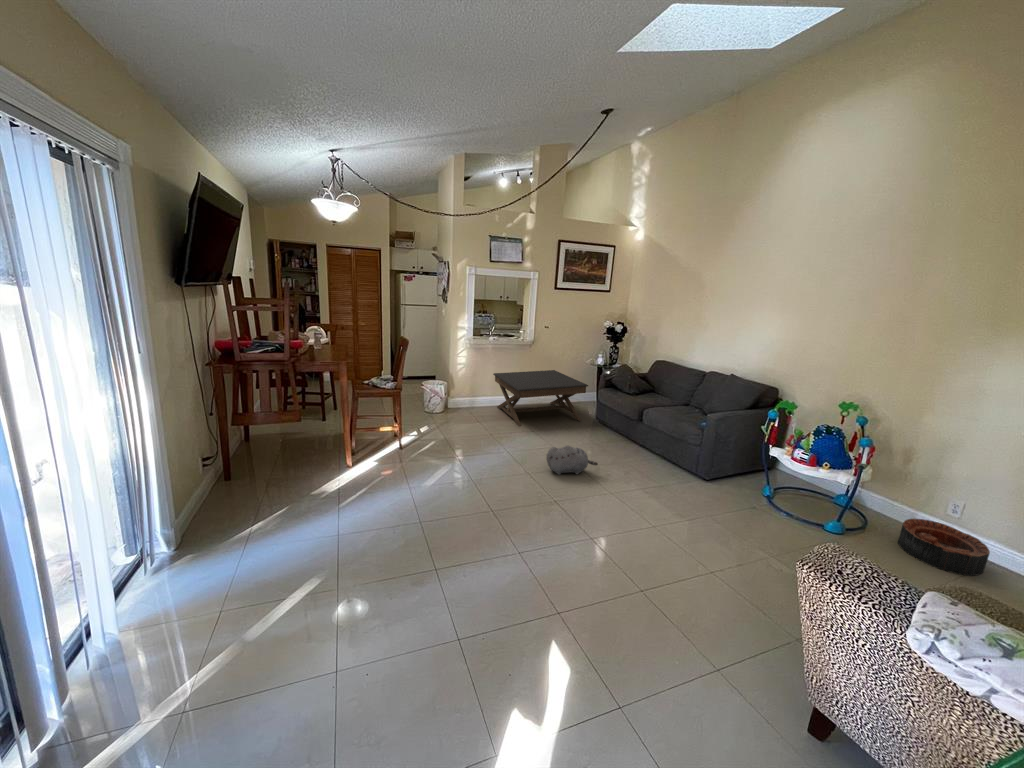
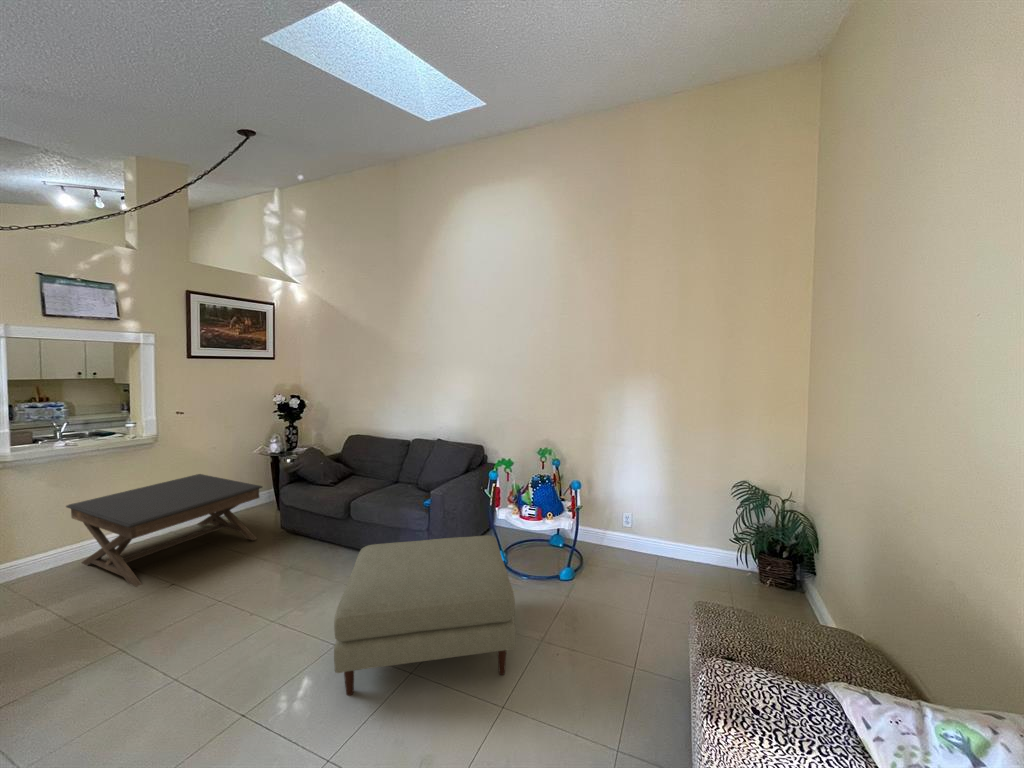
ottoman: none [607,437,752,556] -> present [334,535,516,696]
plush toy: present [546,446,598,475] -> none [205,595,302,658]
basket: present [898,519,990,576] -> none [606,536,661,580]

